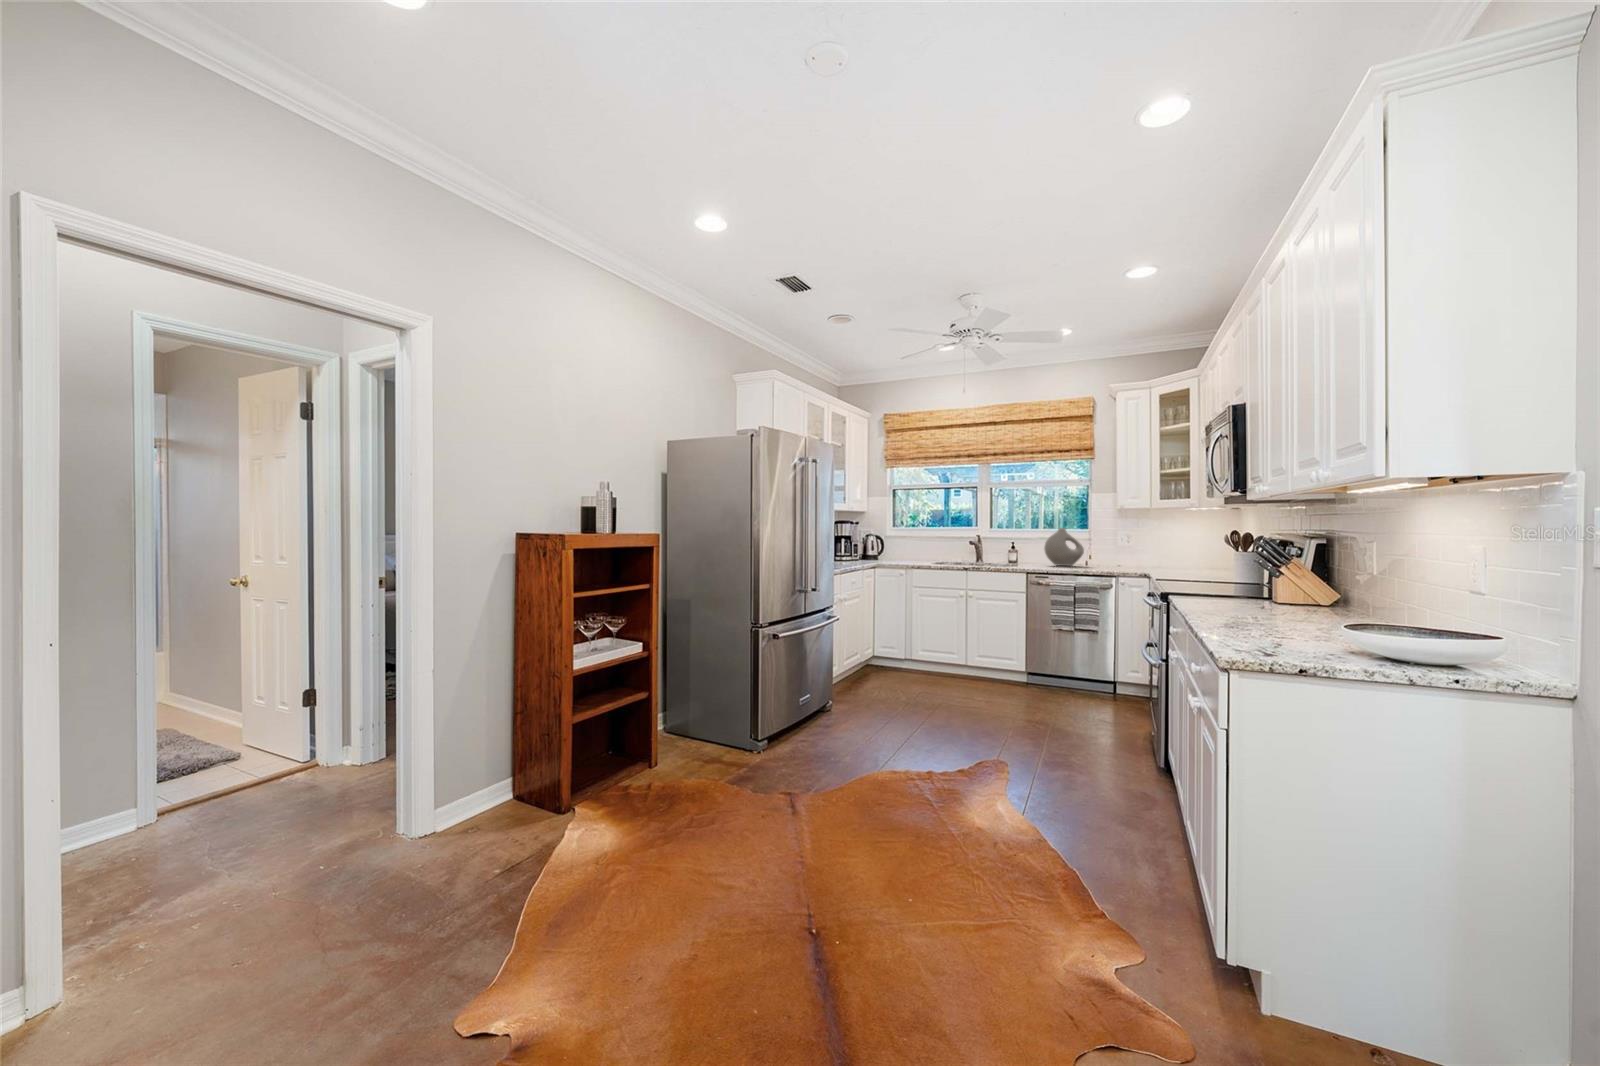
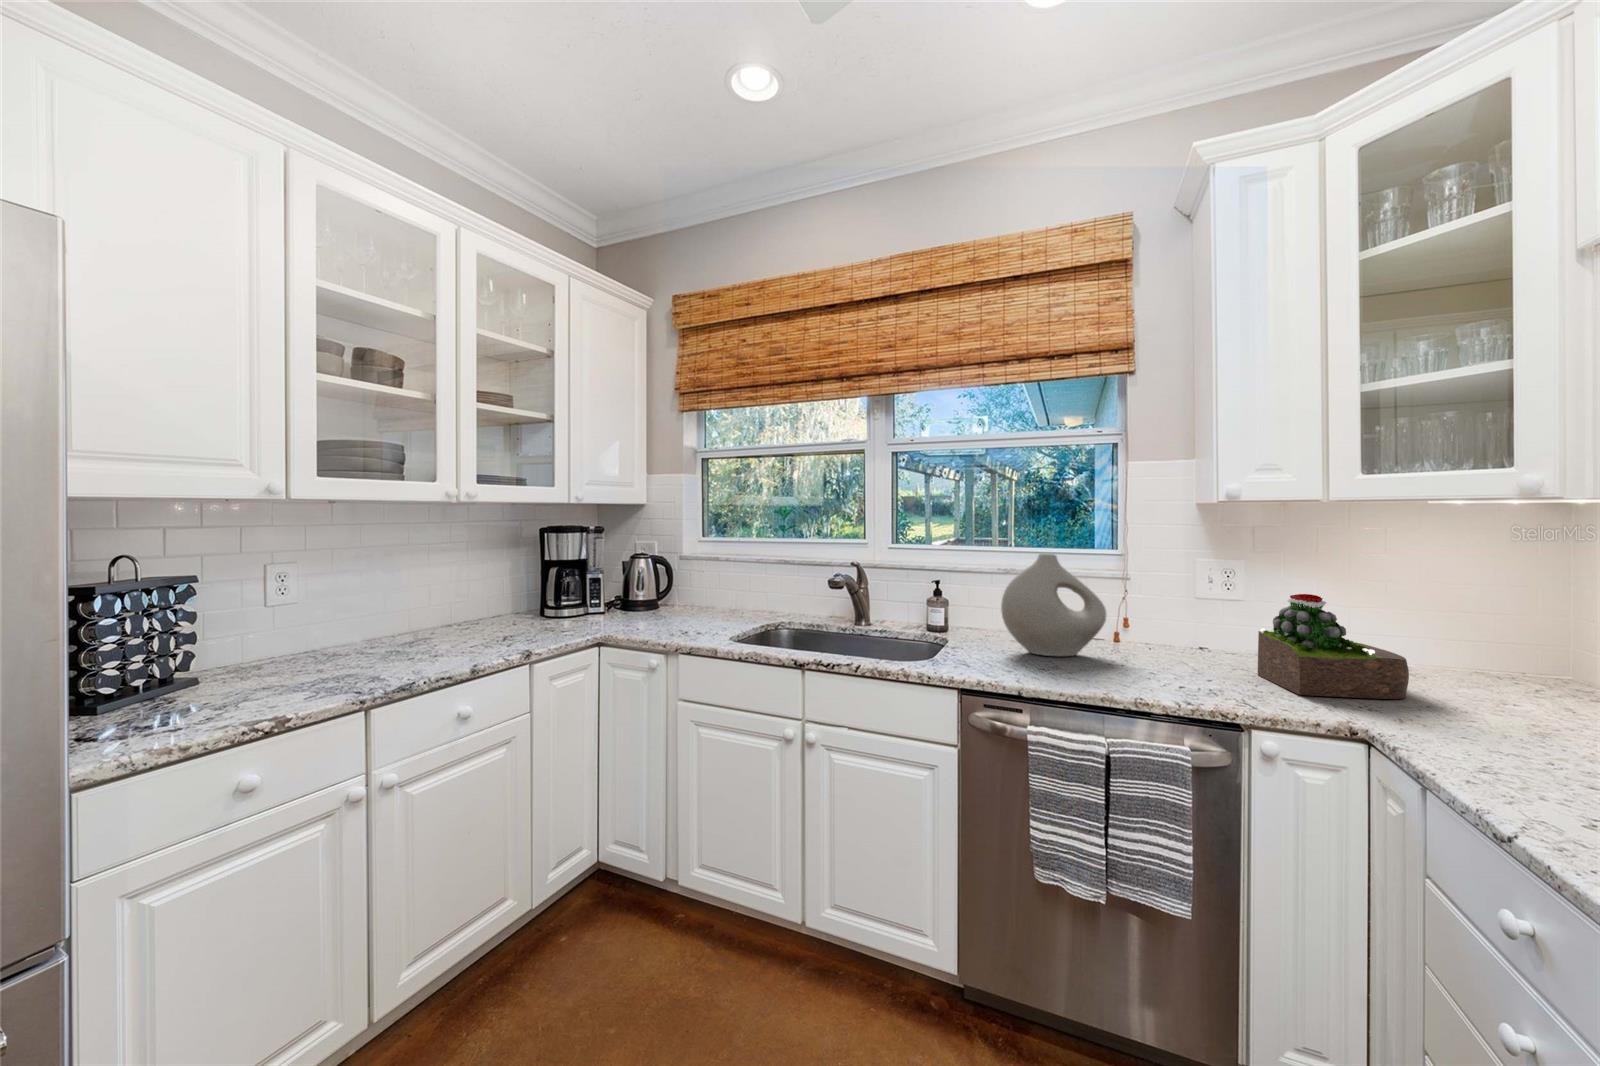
succulent plant: none [1136,539,1180,570] -> present [1258,594,1409,699]

